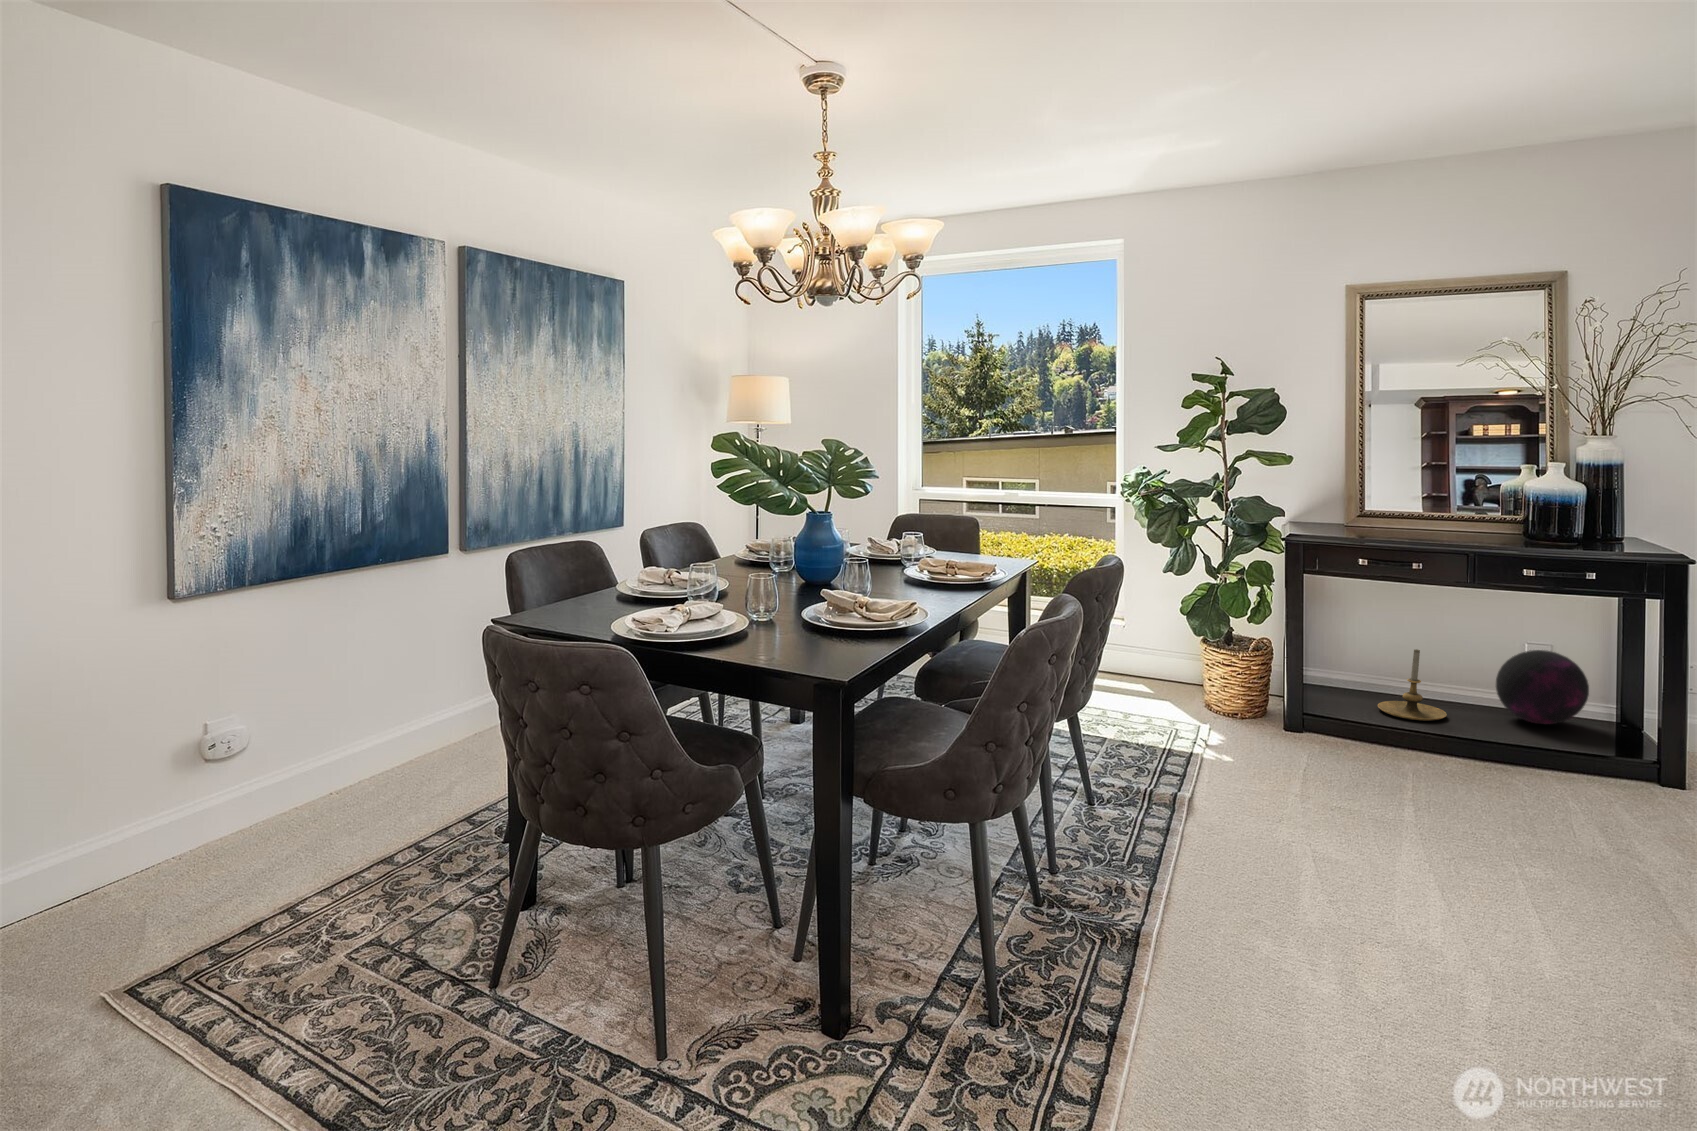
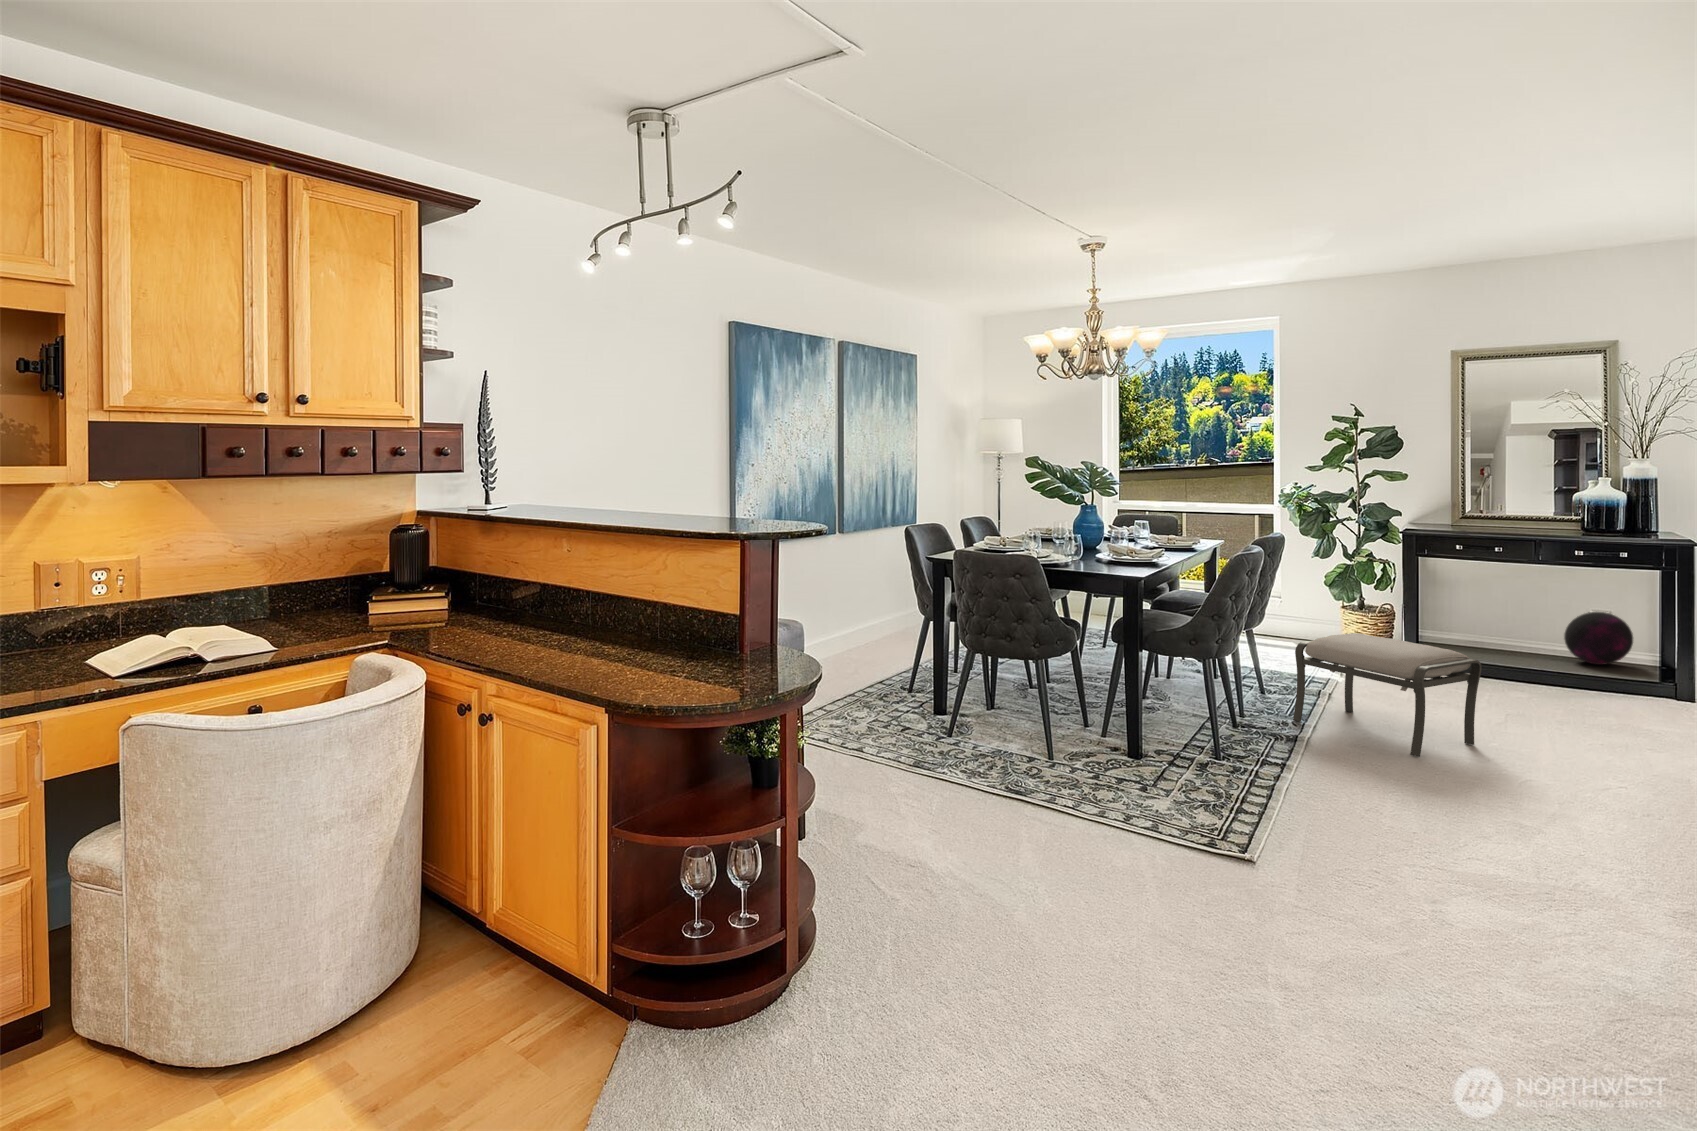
candle holder: present [1378,649,1447,721] -> none [1474,611,1526,661]
ottoman: none [1135,721,1438,973] -> present [1293,633,1482,757]

